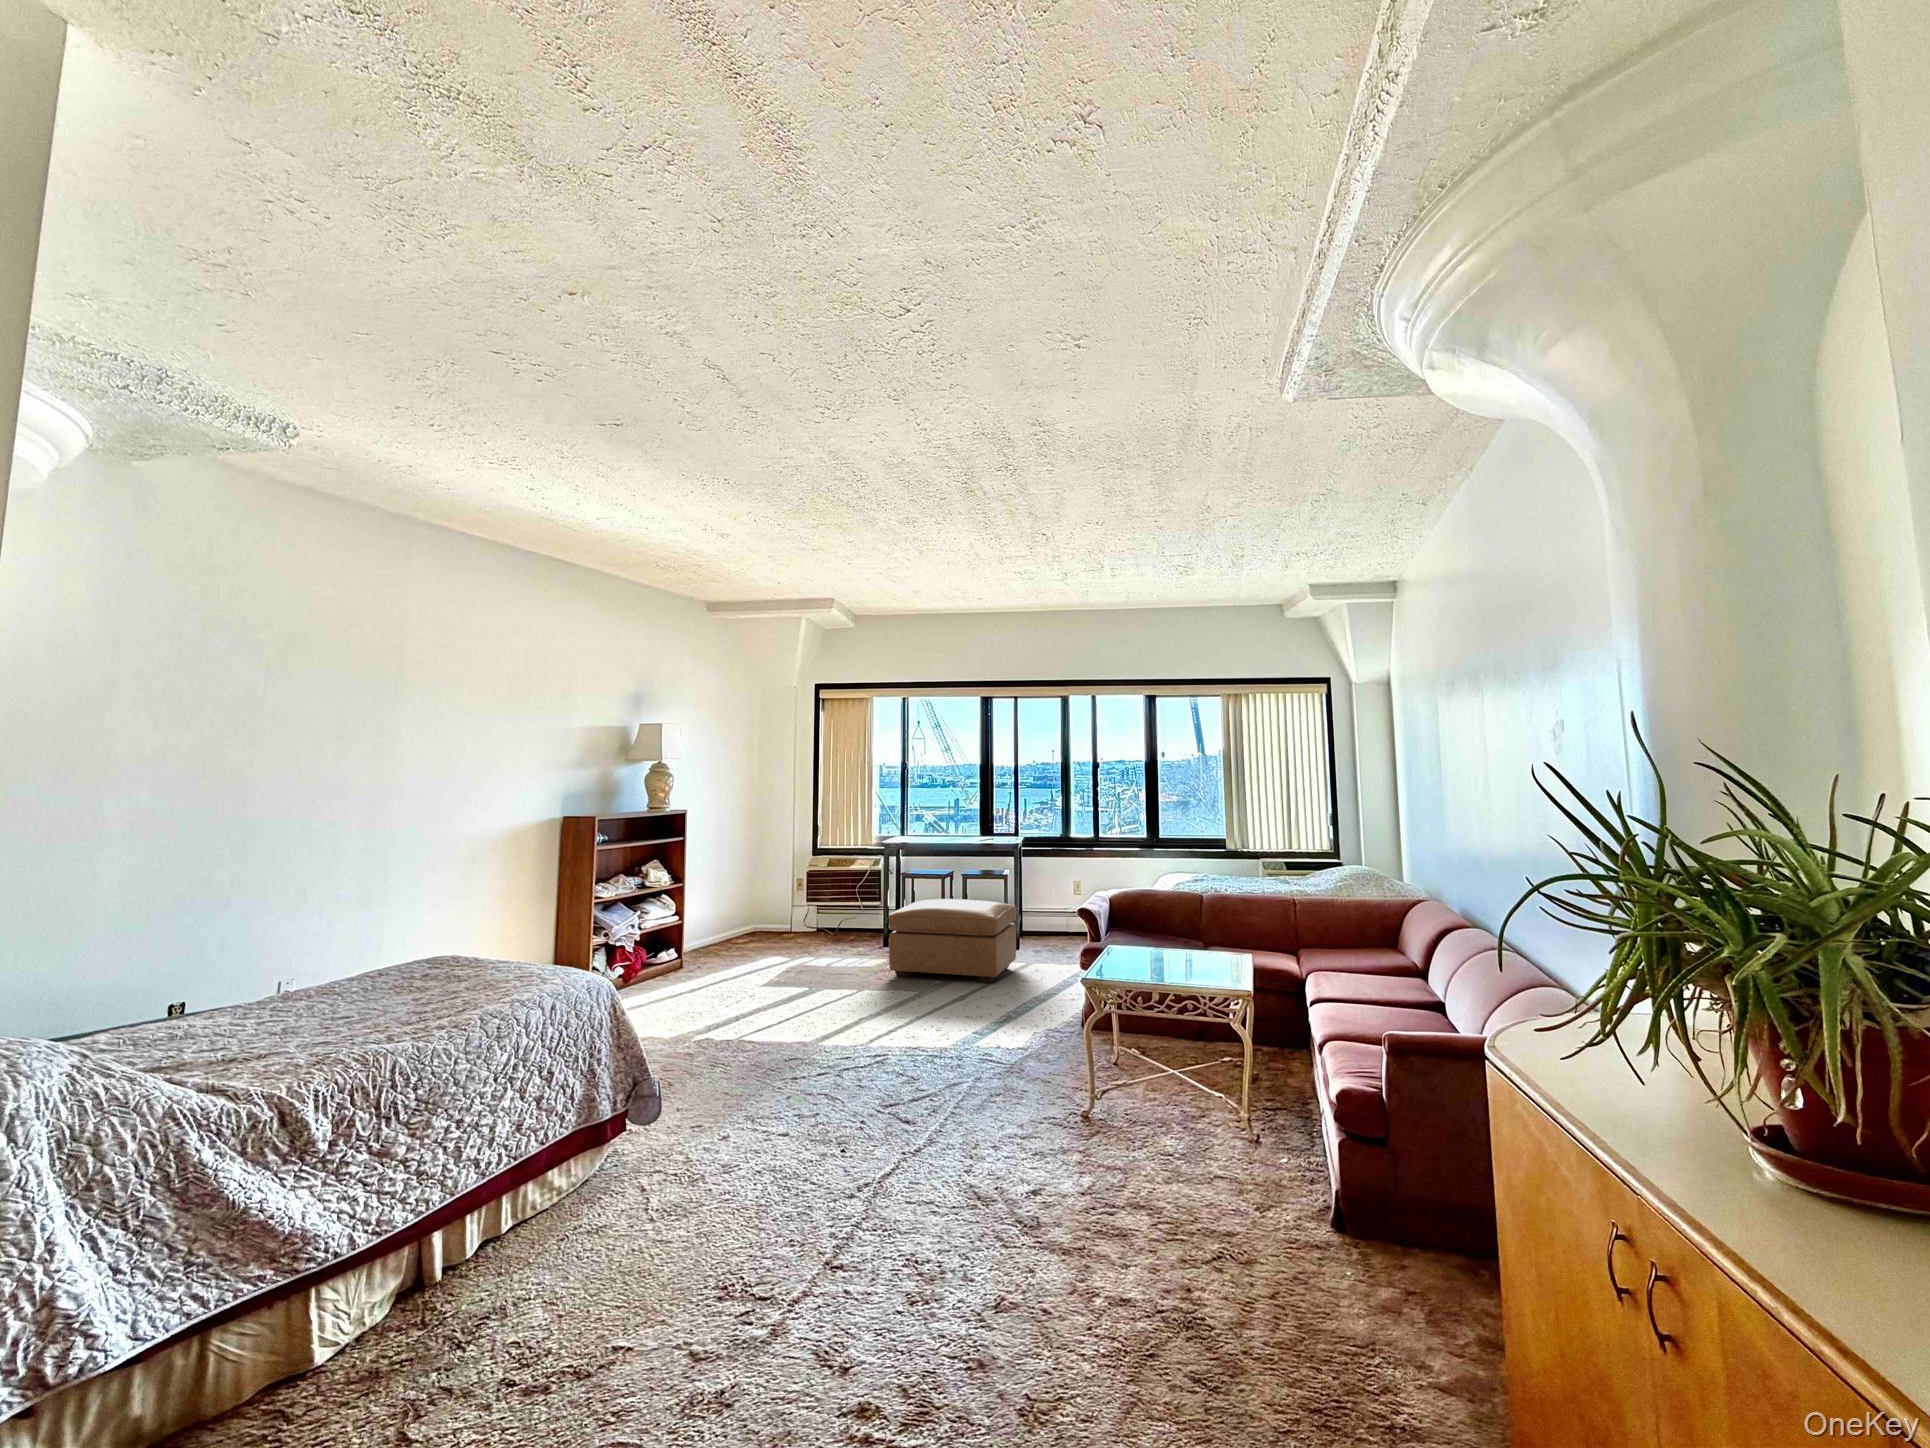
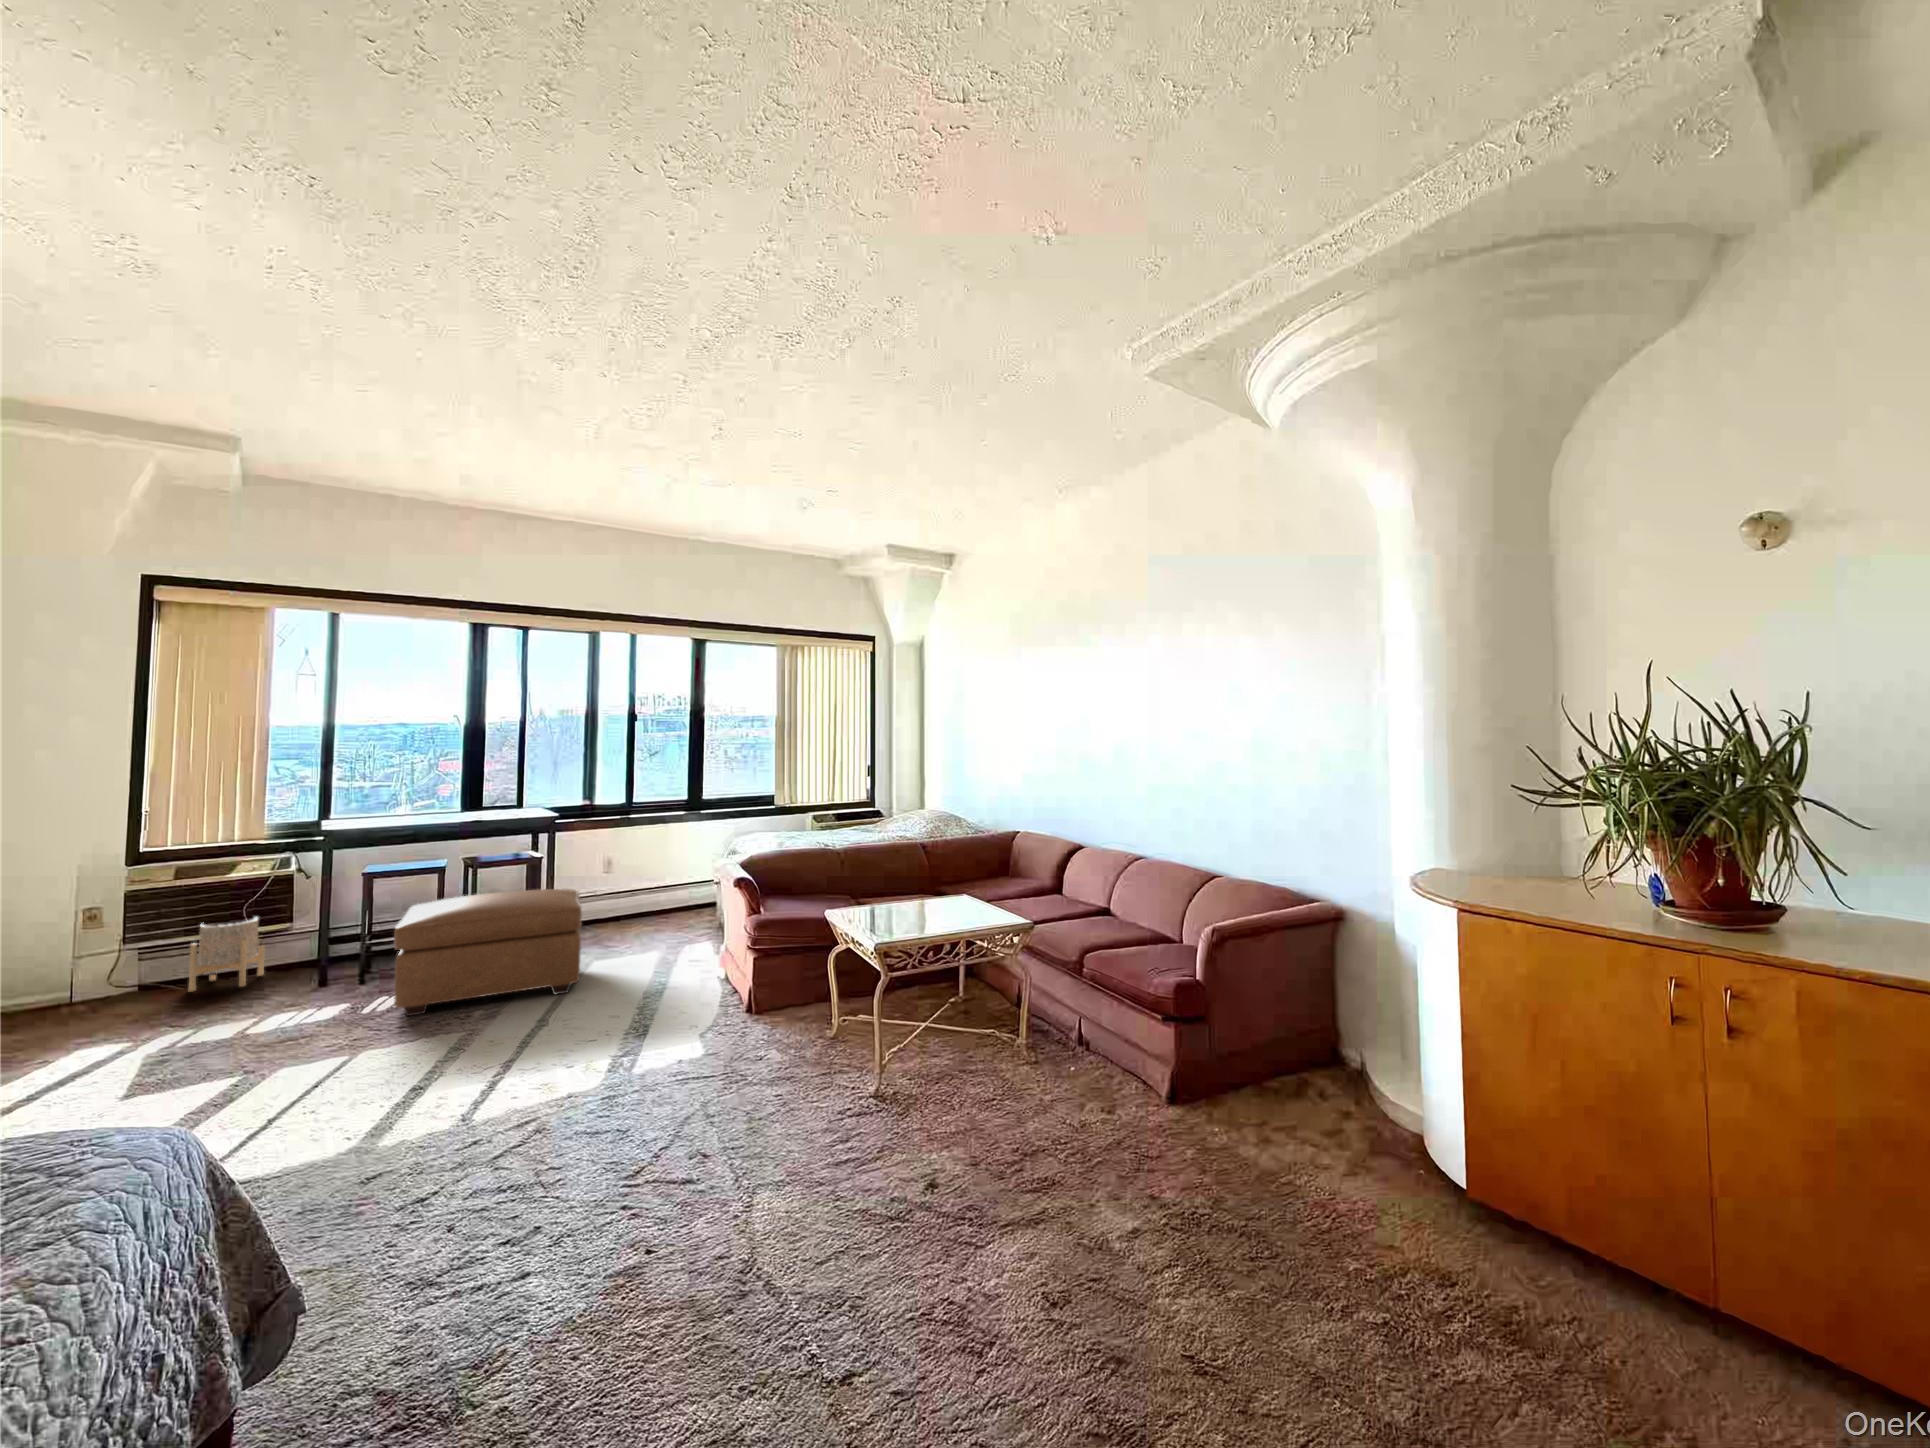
planter: none [831,895,868,941] -> present [189,917,265,992]

